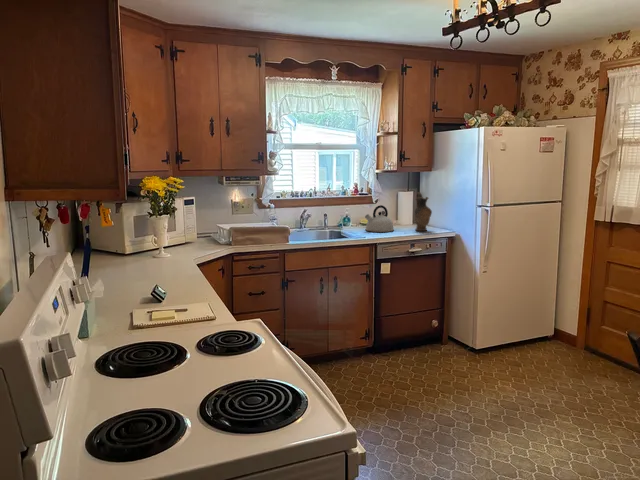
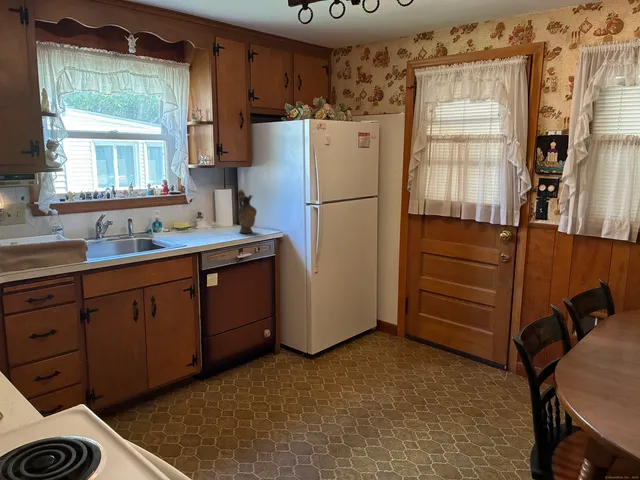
kettle: present [365,205,394,232] -> none [181,206,216,237]

